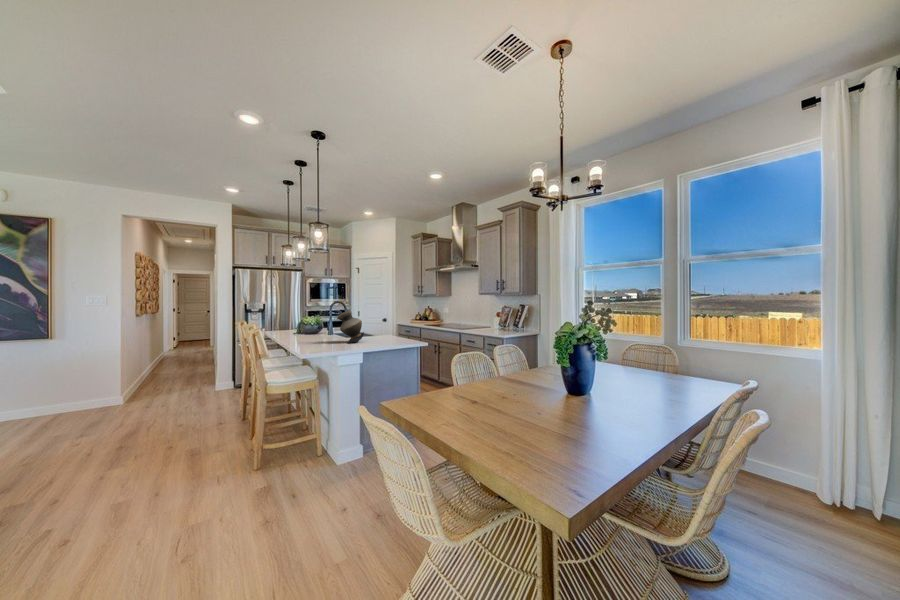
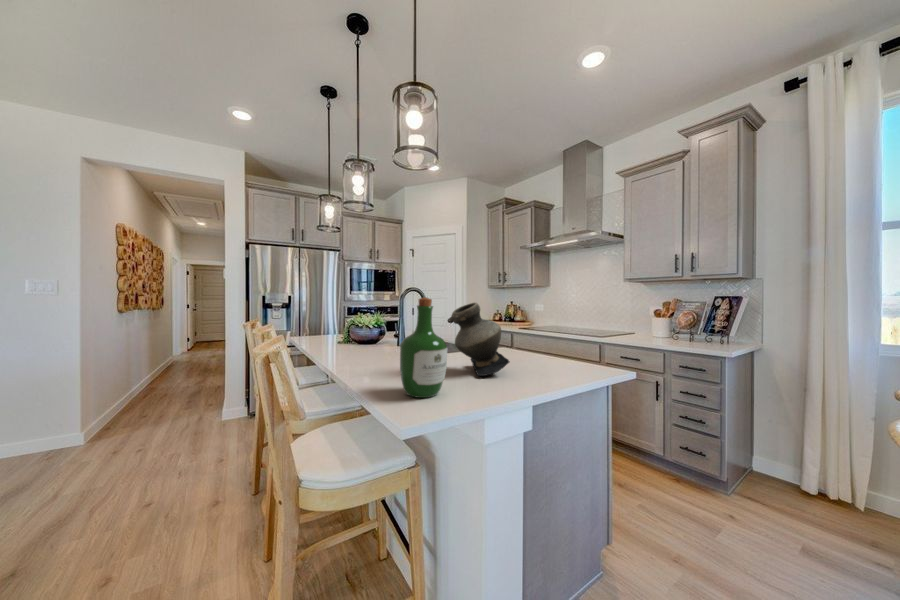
wine bottle: none [307,309,327,348] -> present [400,297,447,398]

